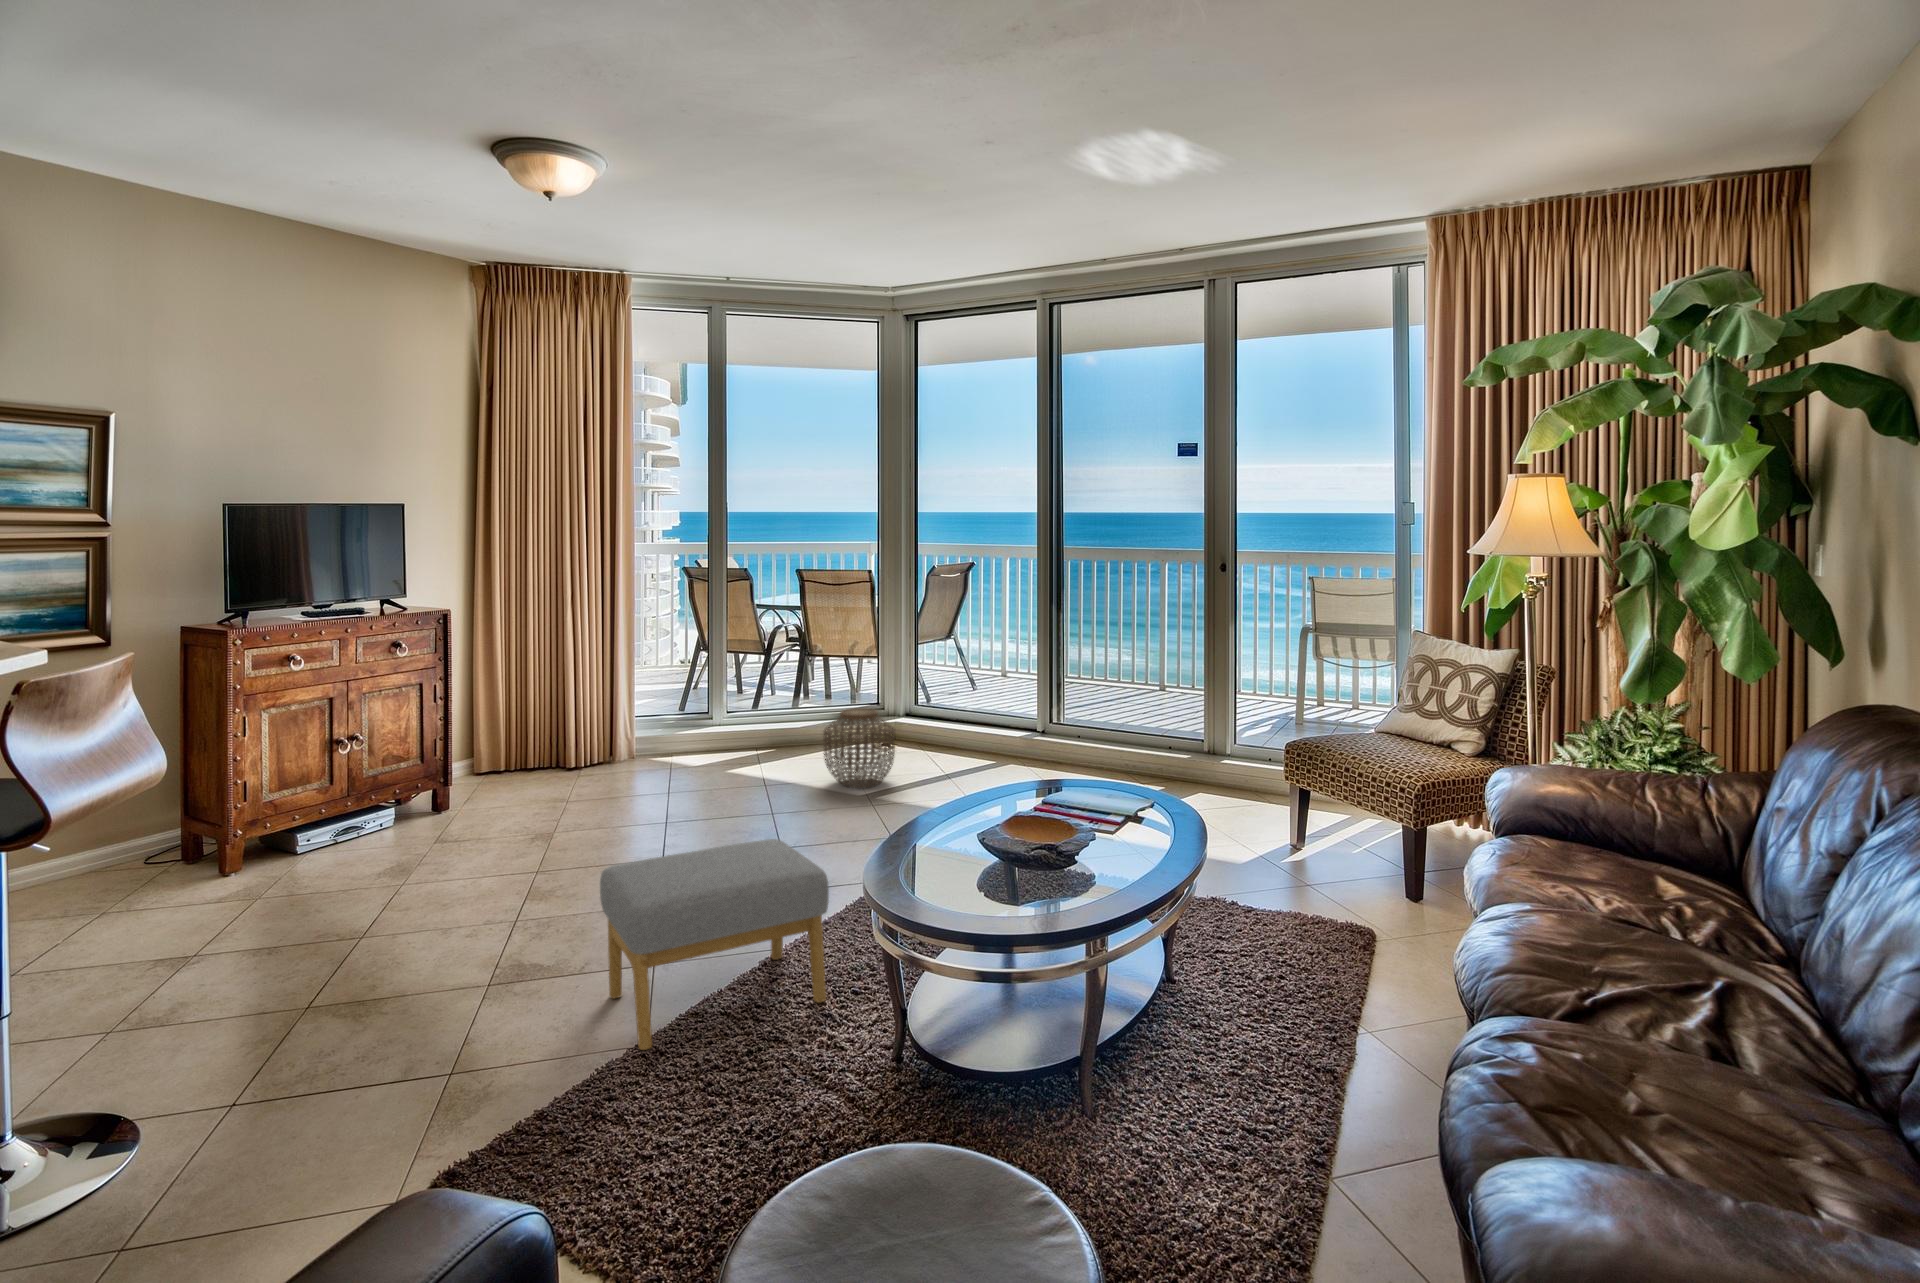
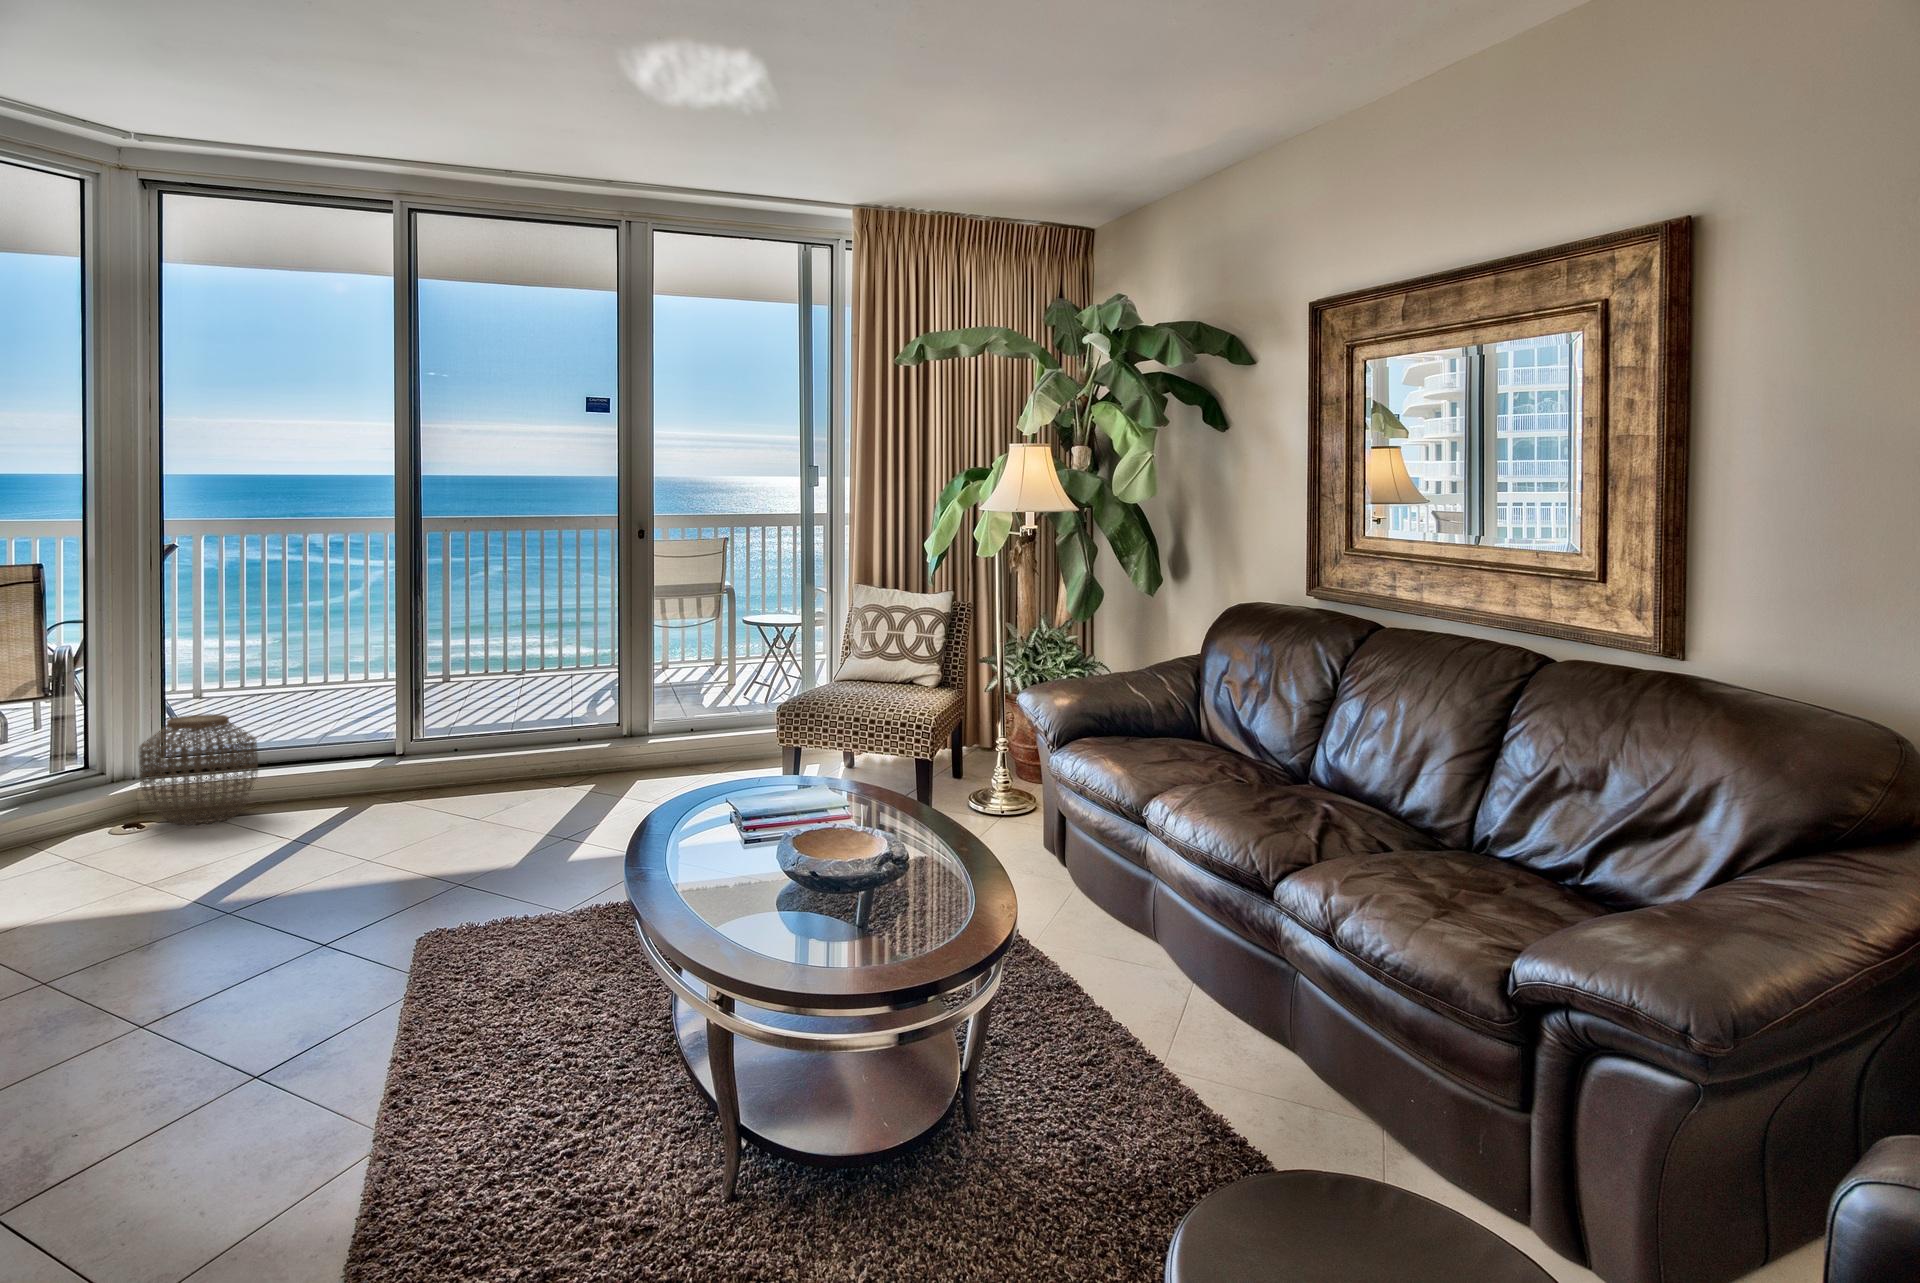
footstool: present [600,839,829,1050] -> none [147,829,487,1098]

